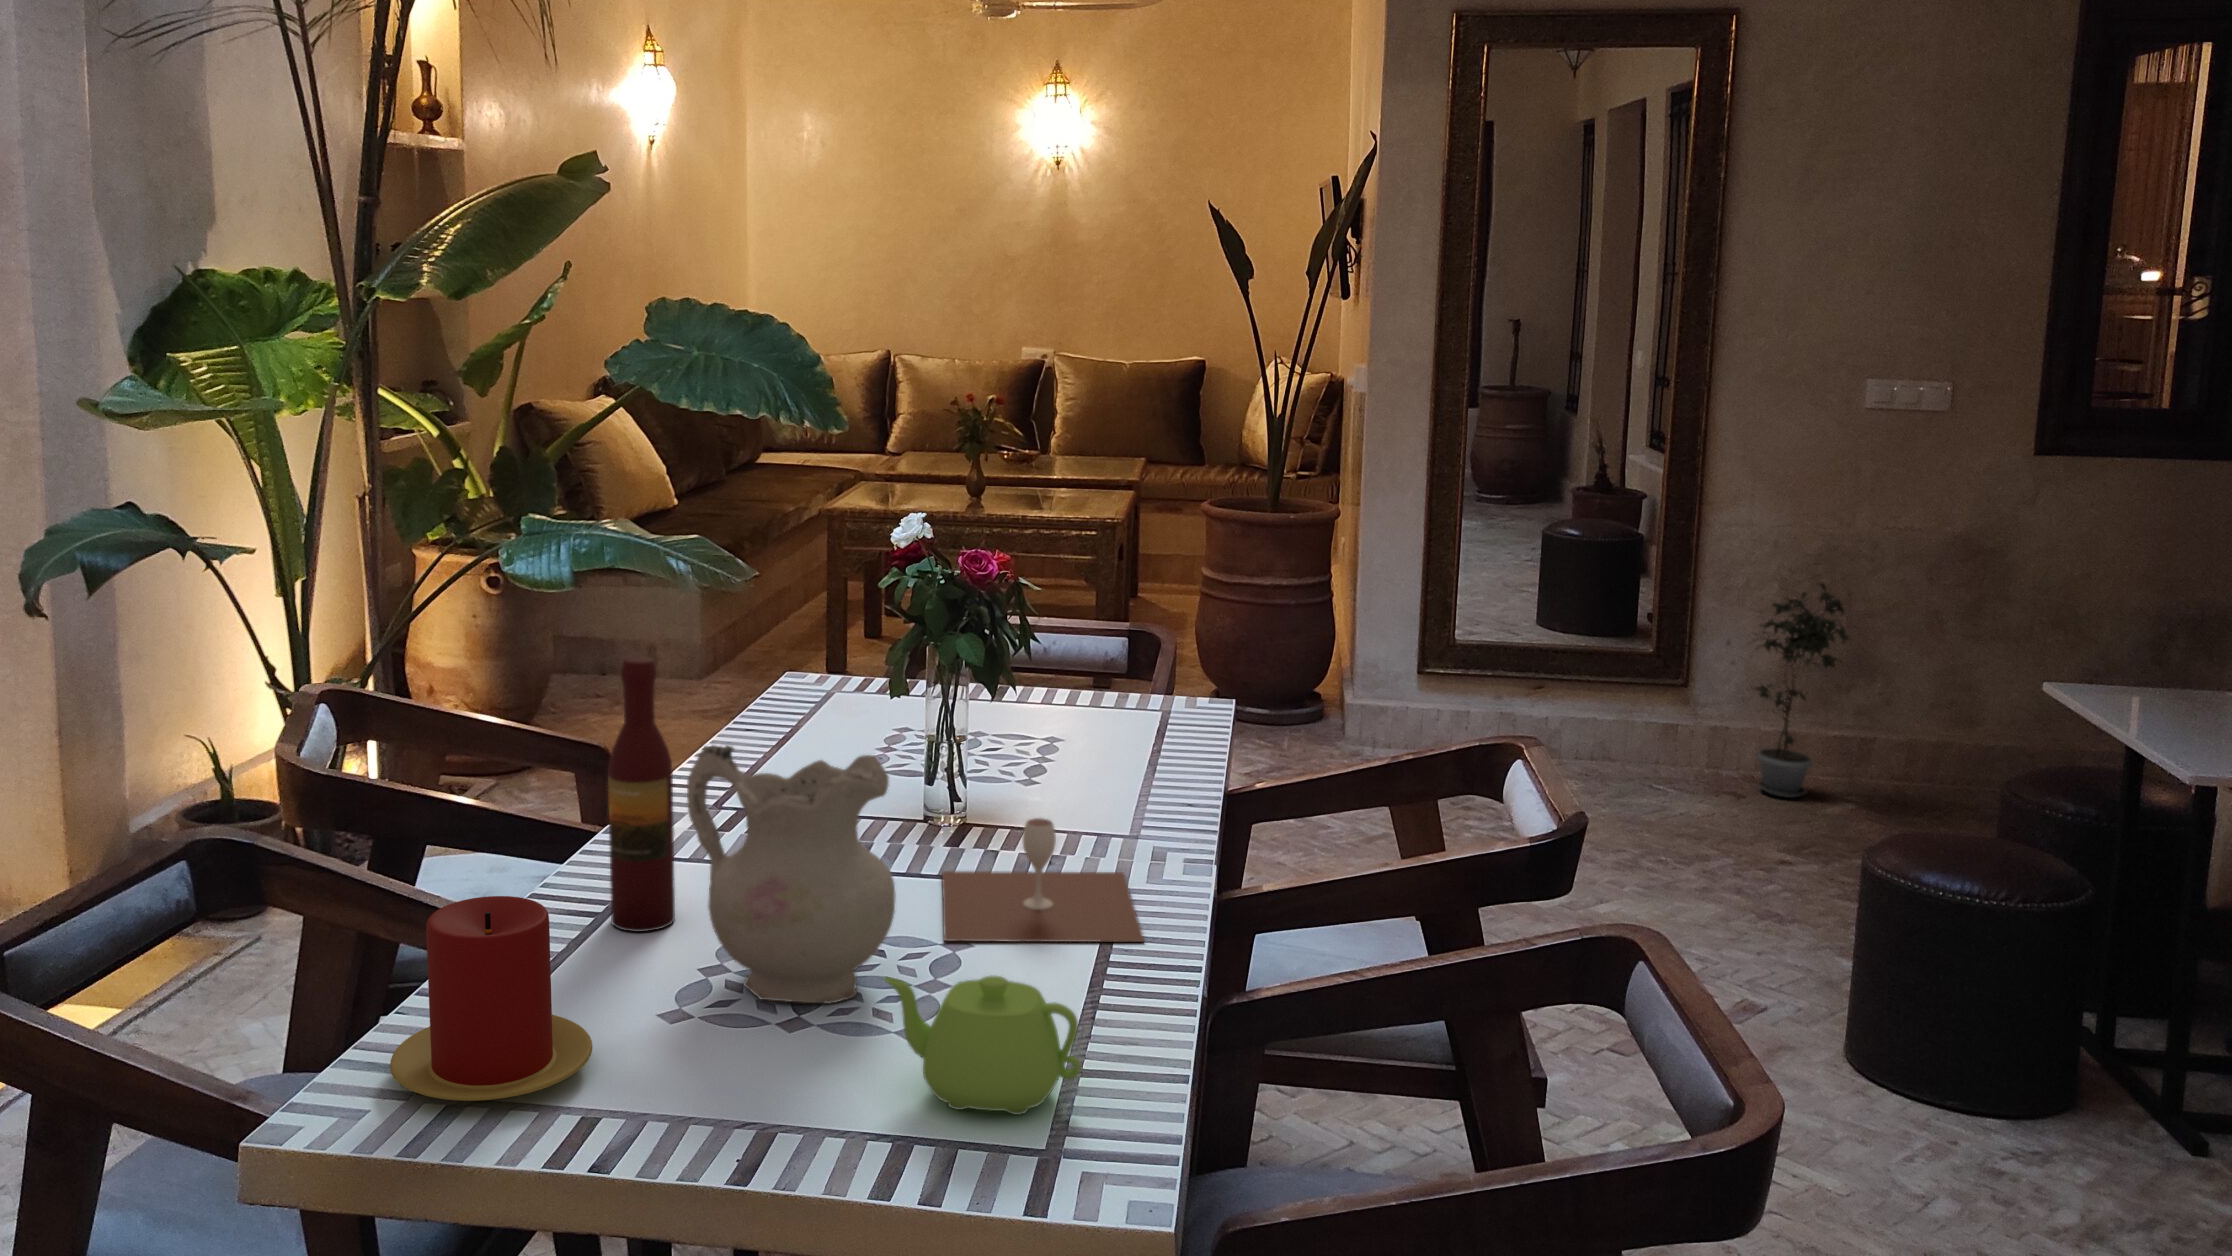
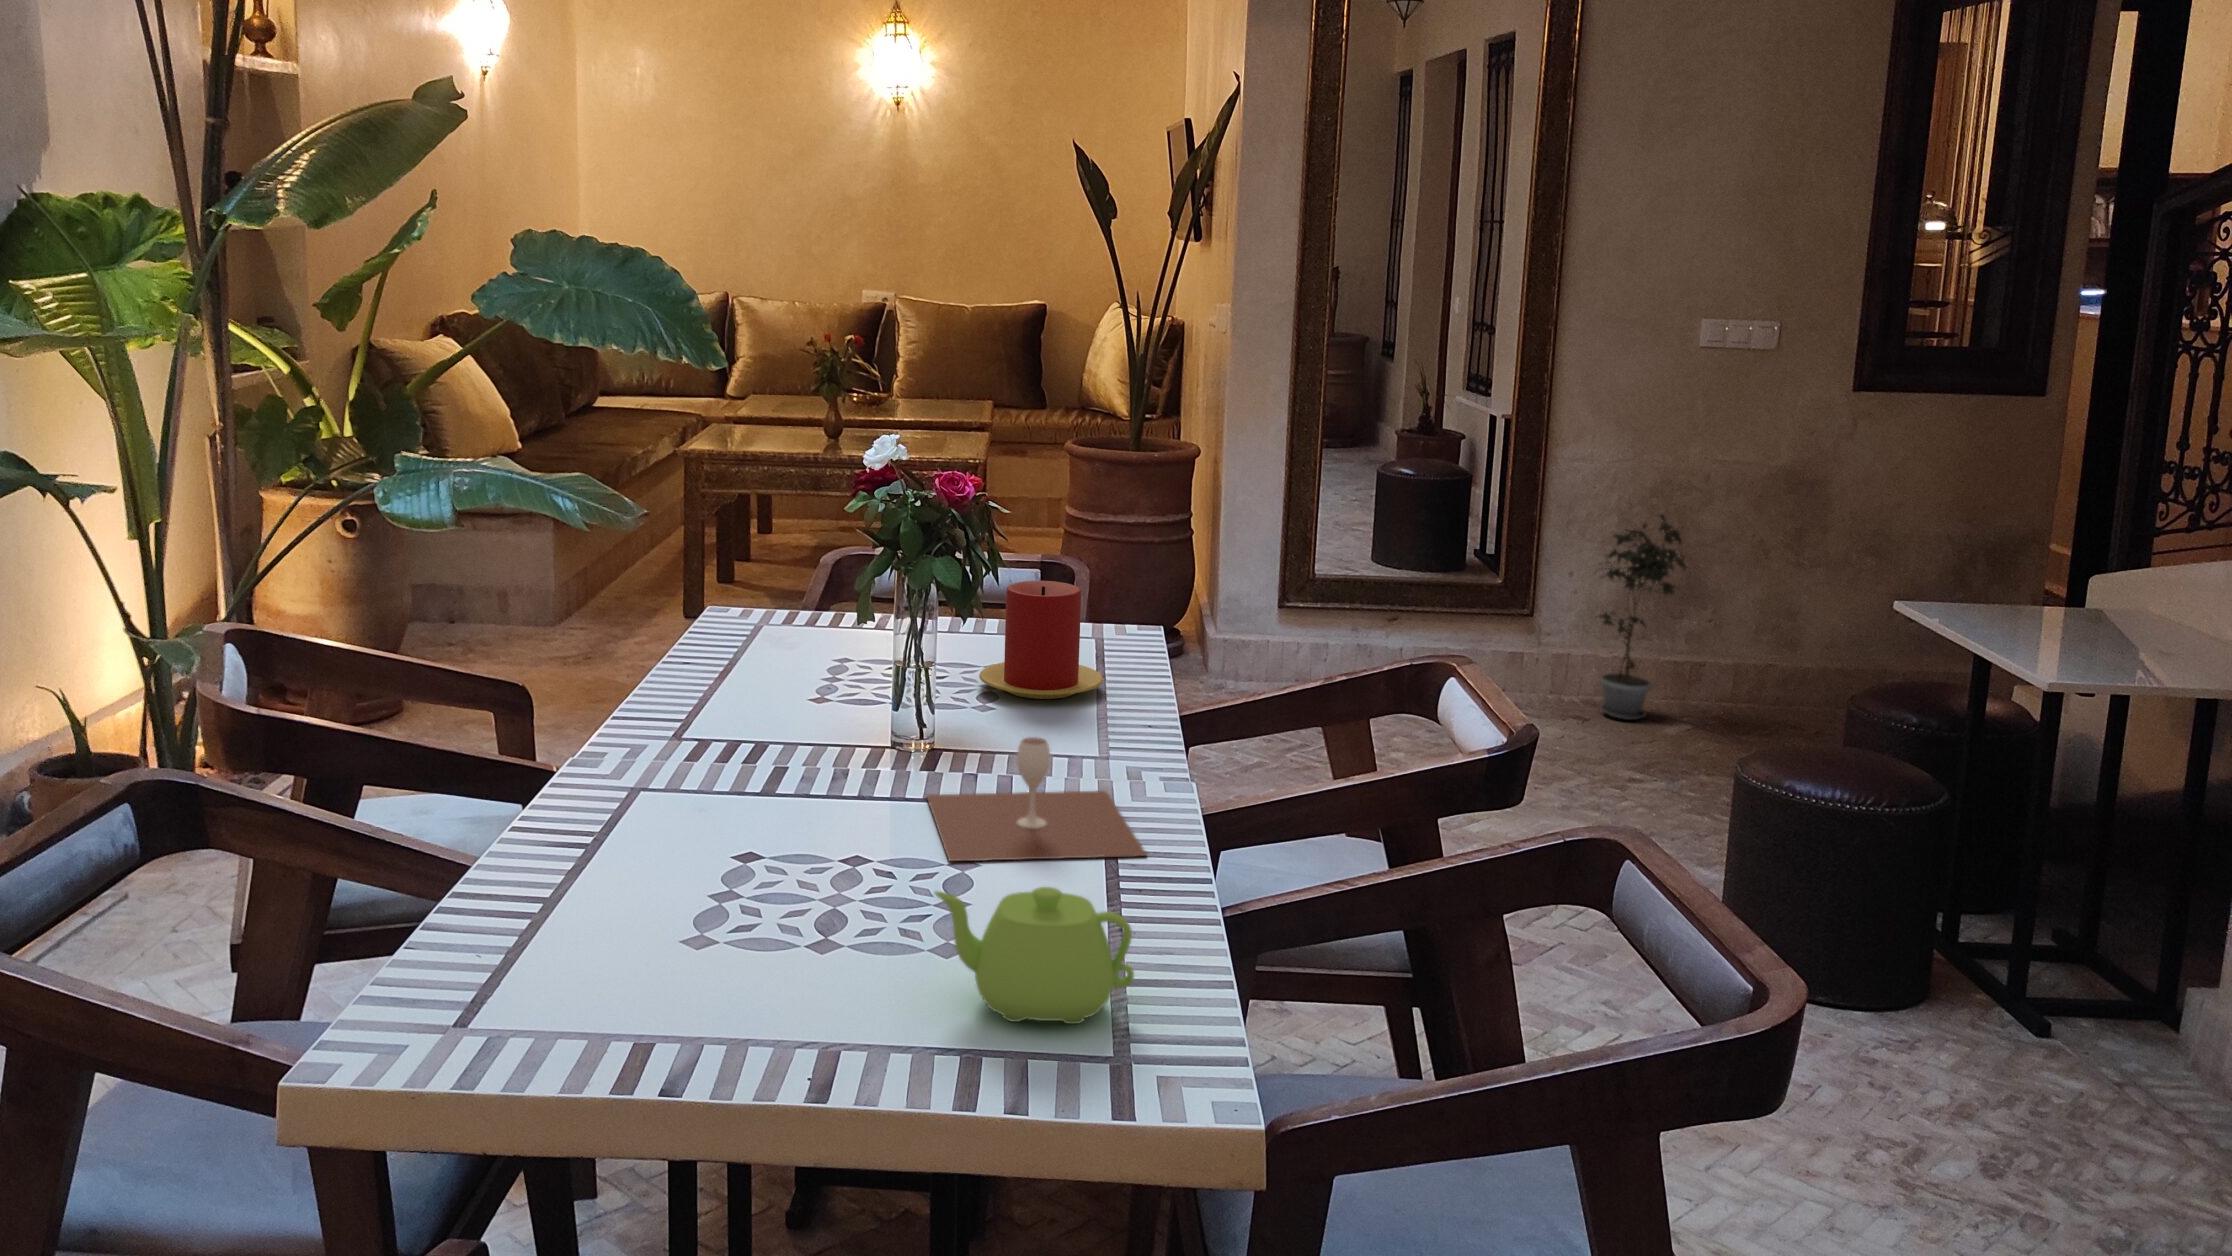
wine bottle: present [608,657,675,932] -> none [600,579,668,862]
ceramic pitcher: present [687,745,896,1004] -> none [698,665,913,925]
candle: present [390,896,592,1101] -> present [979,581,1103,699]

